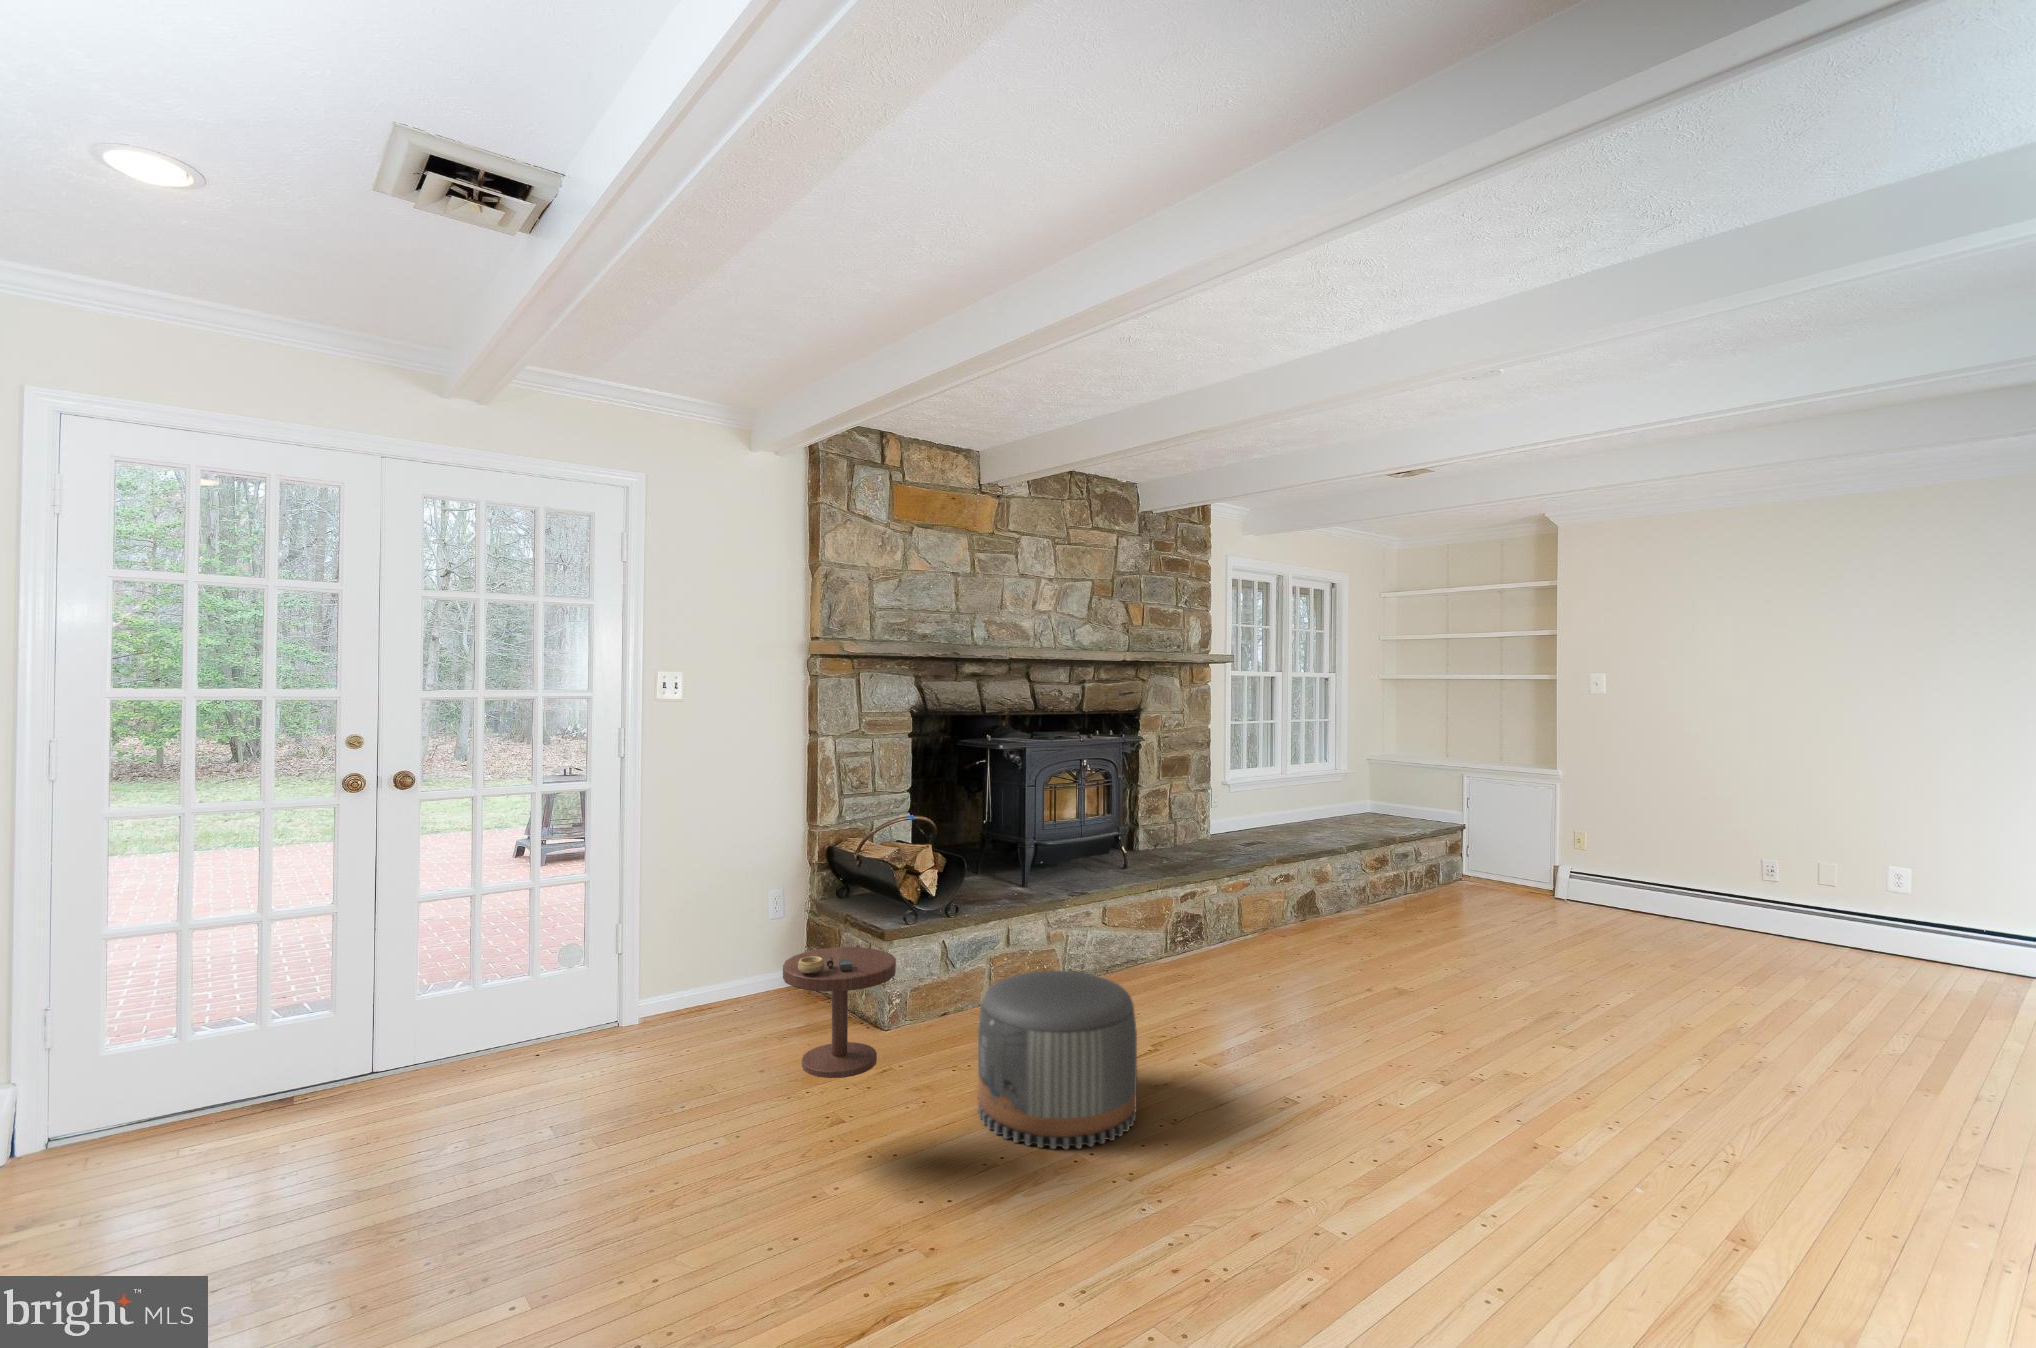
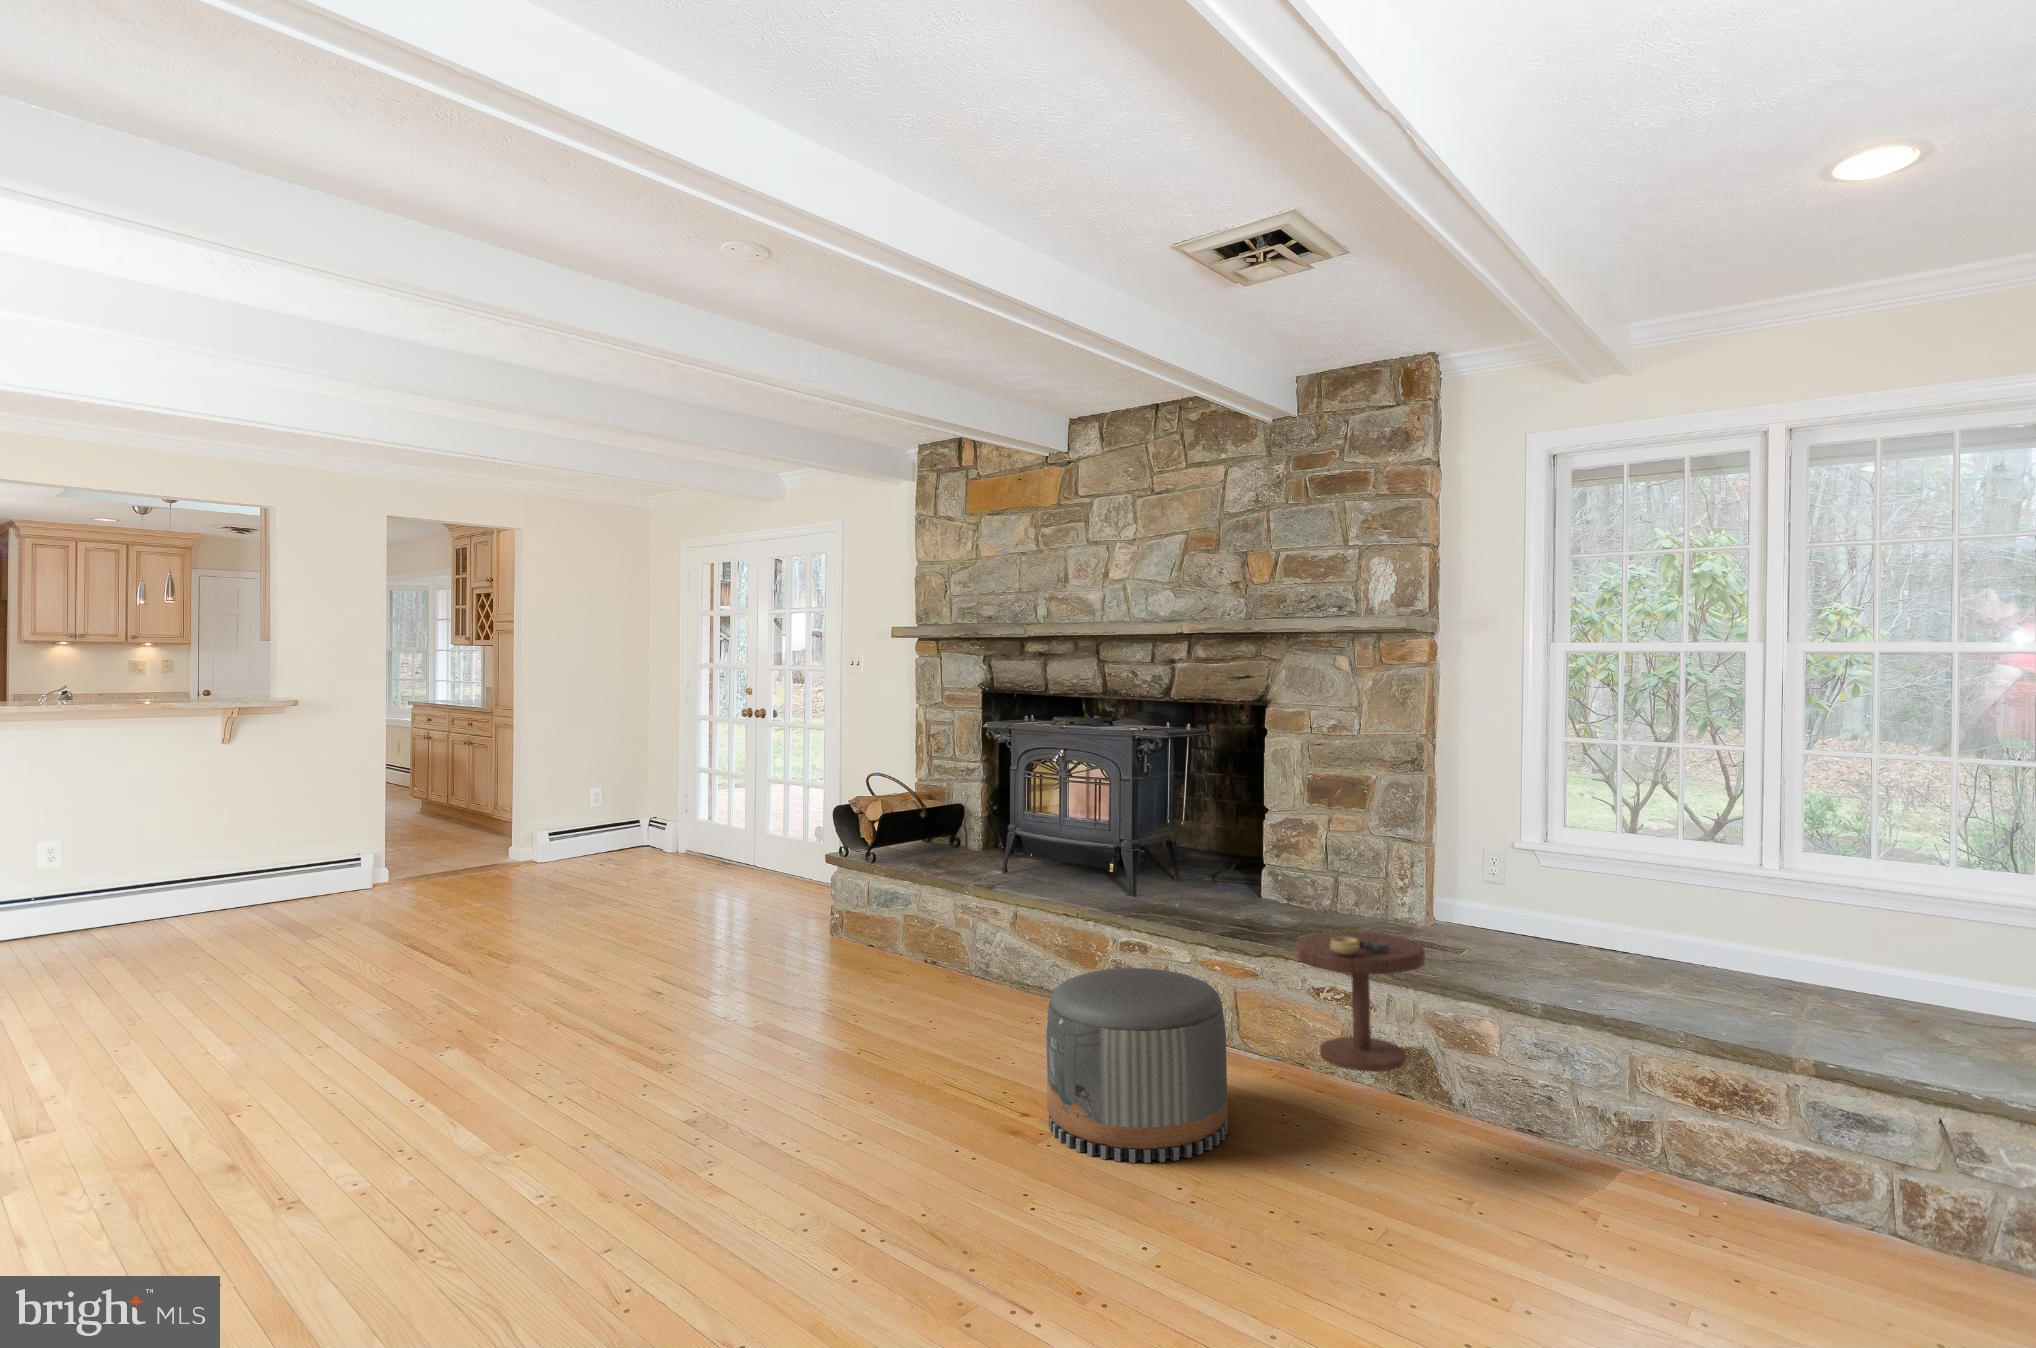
side table: present [783,947,896,1078] -> present [1297,932,1425,1072]

